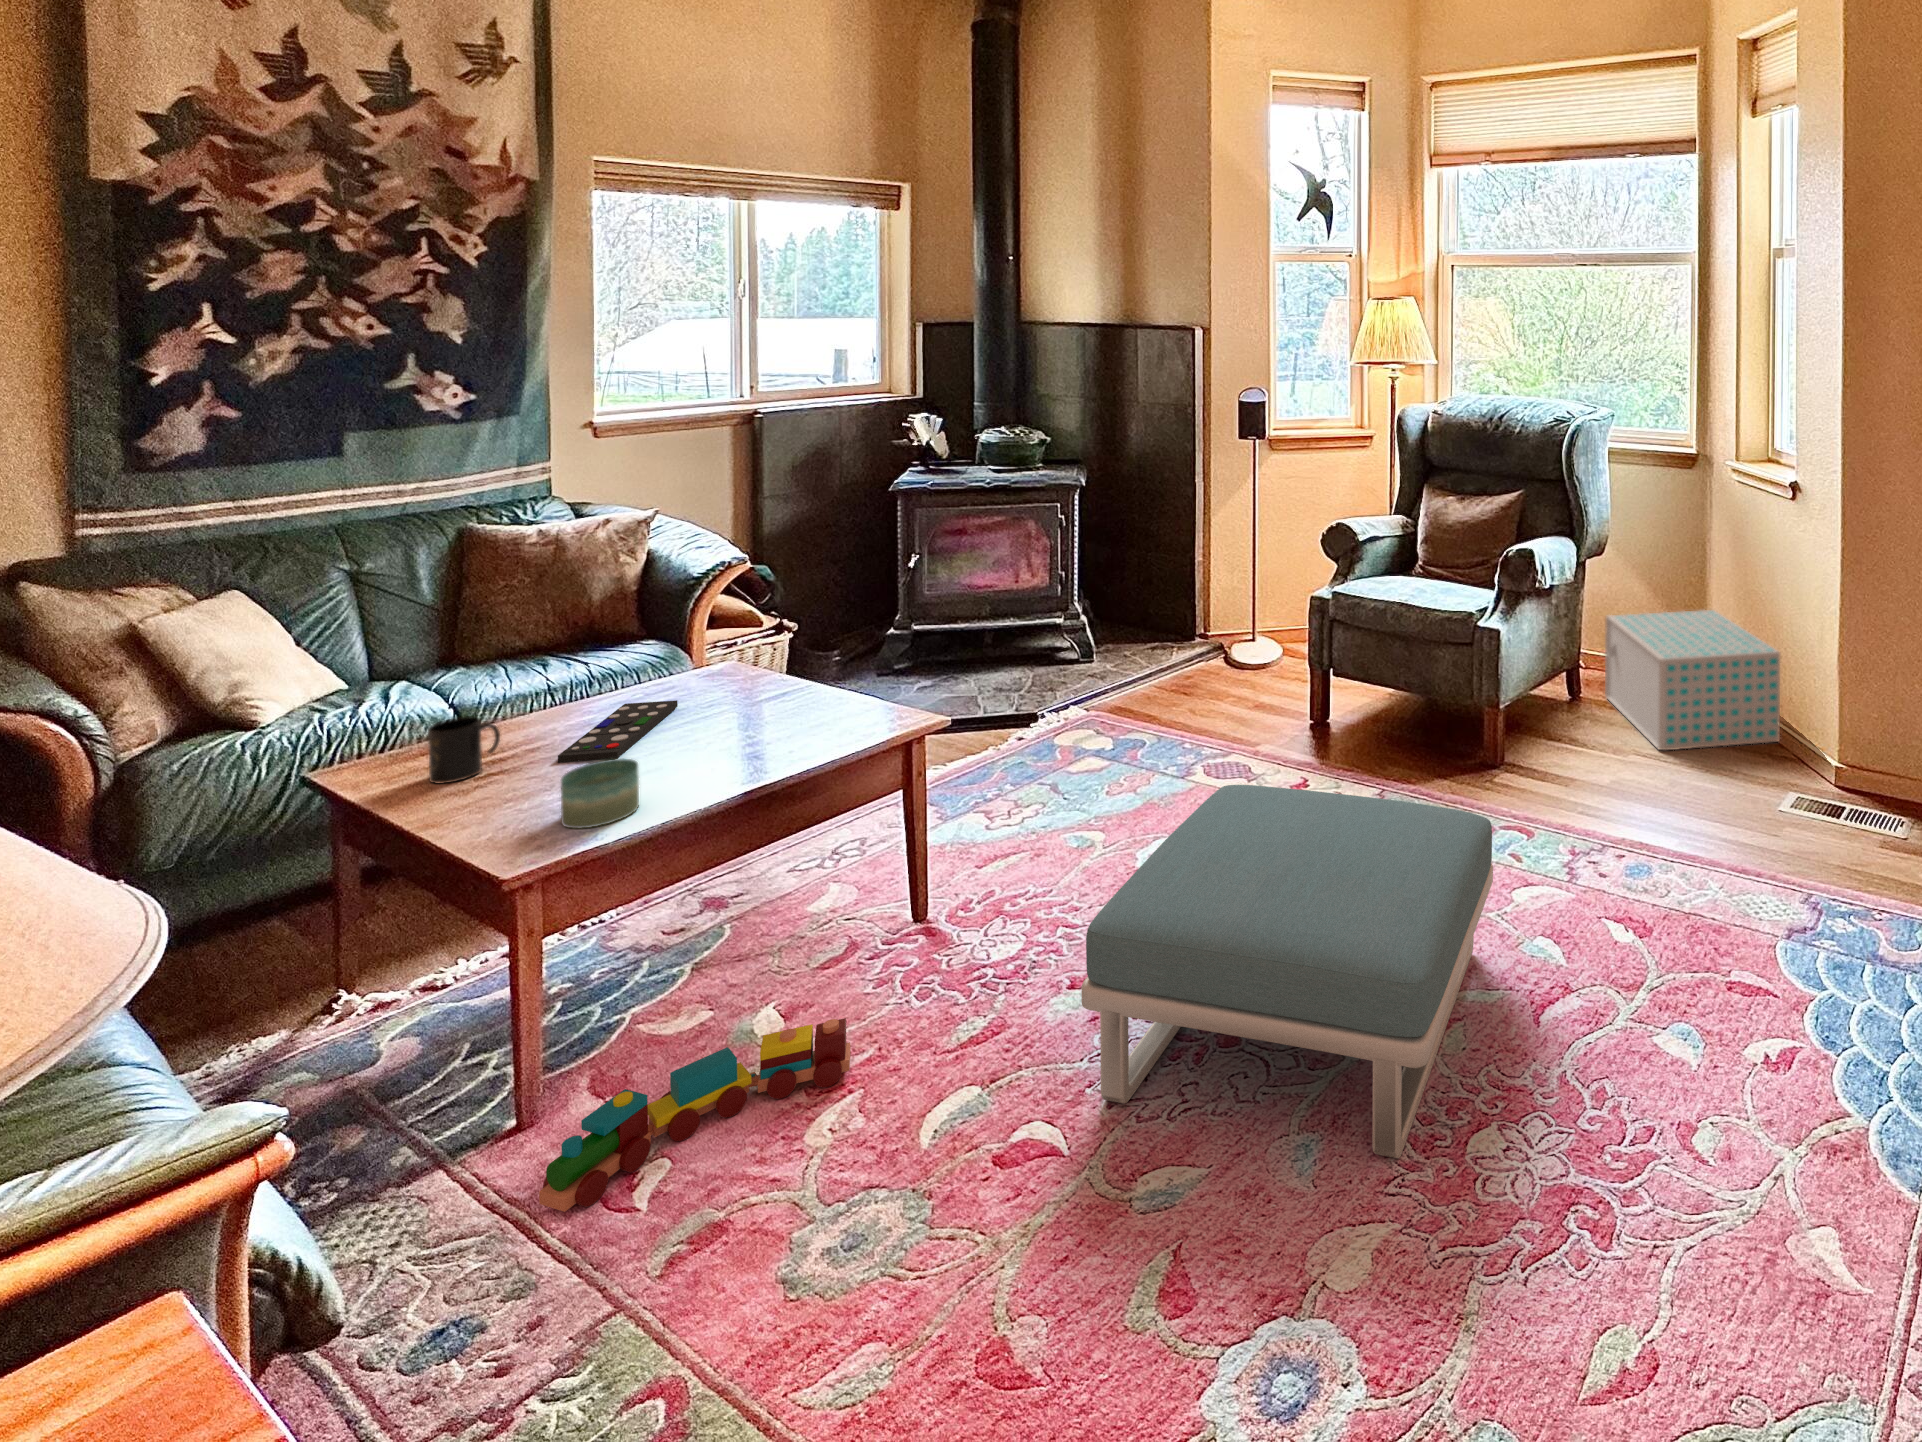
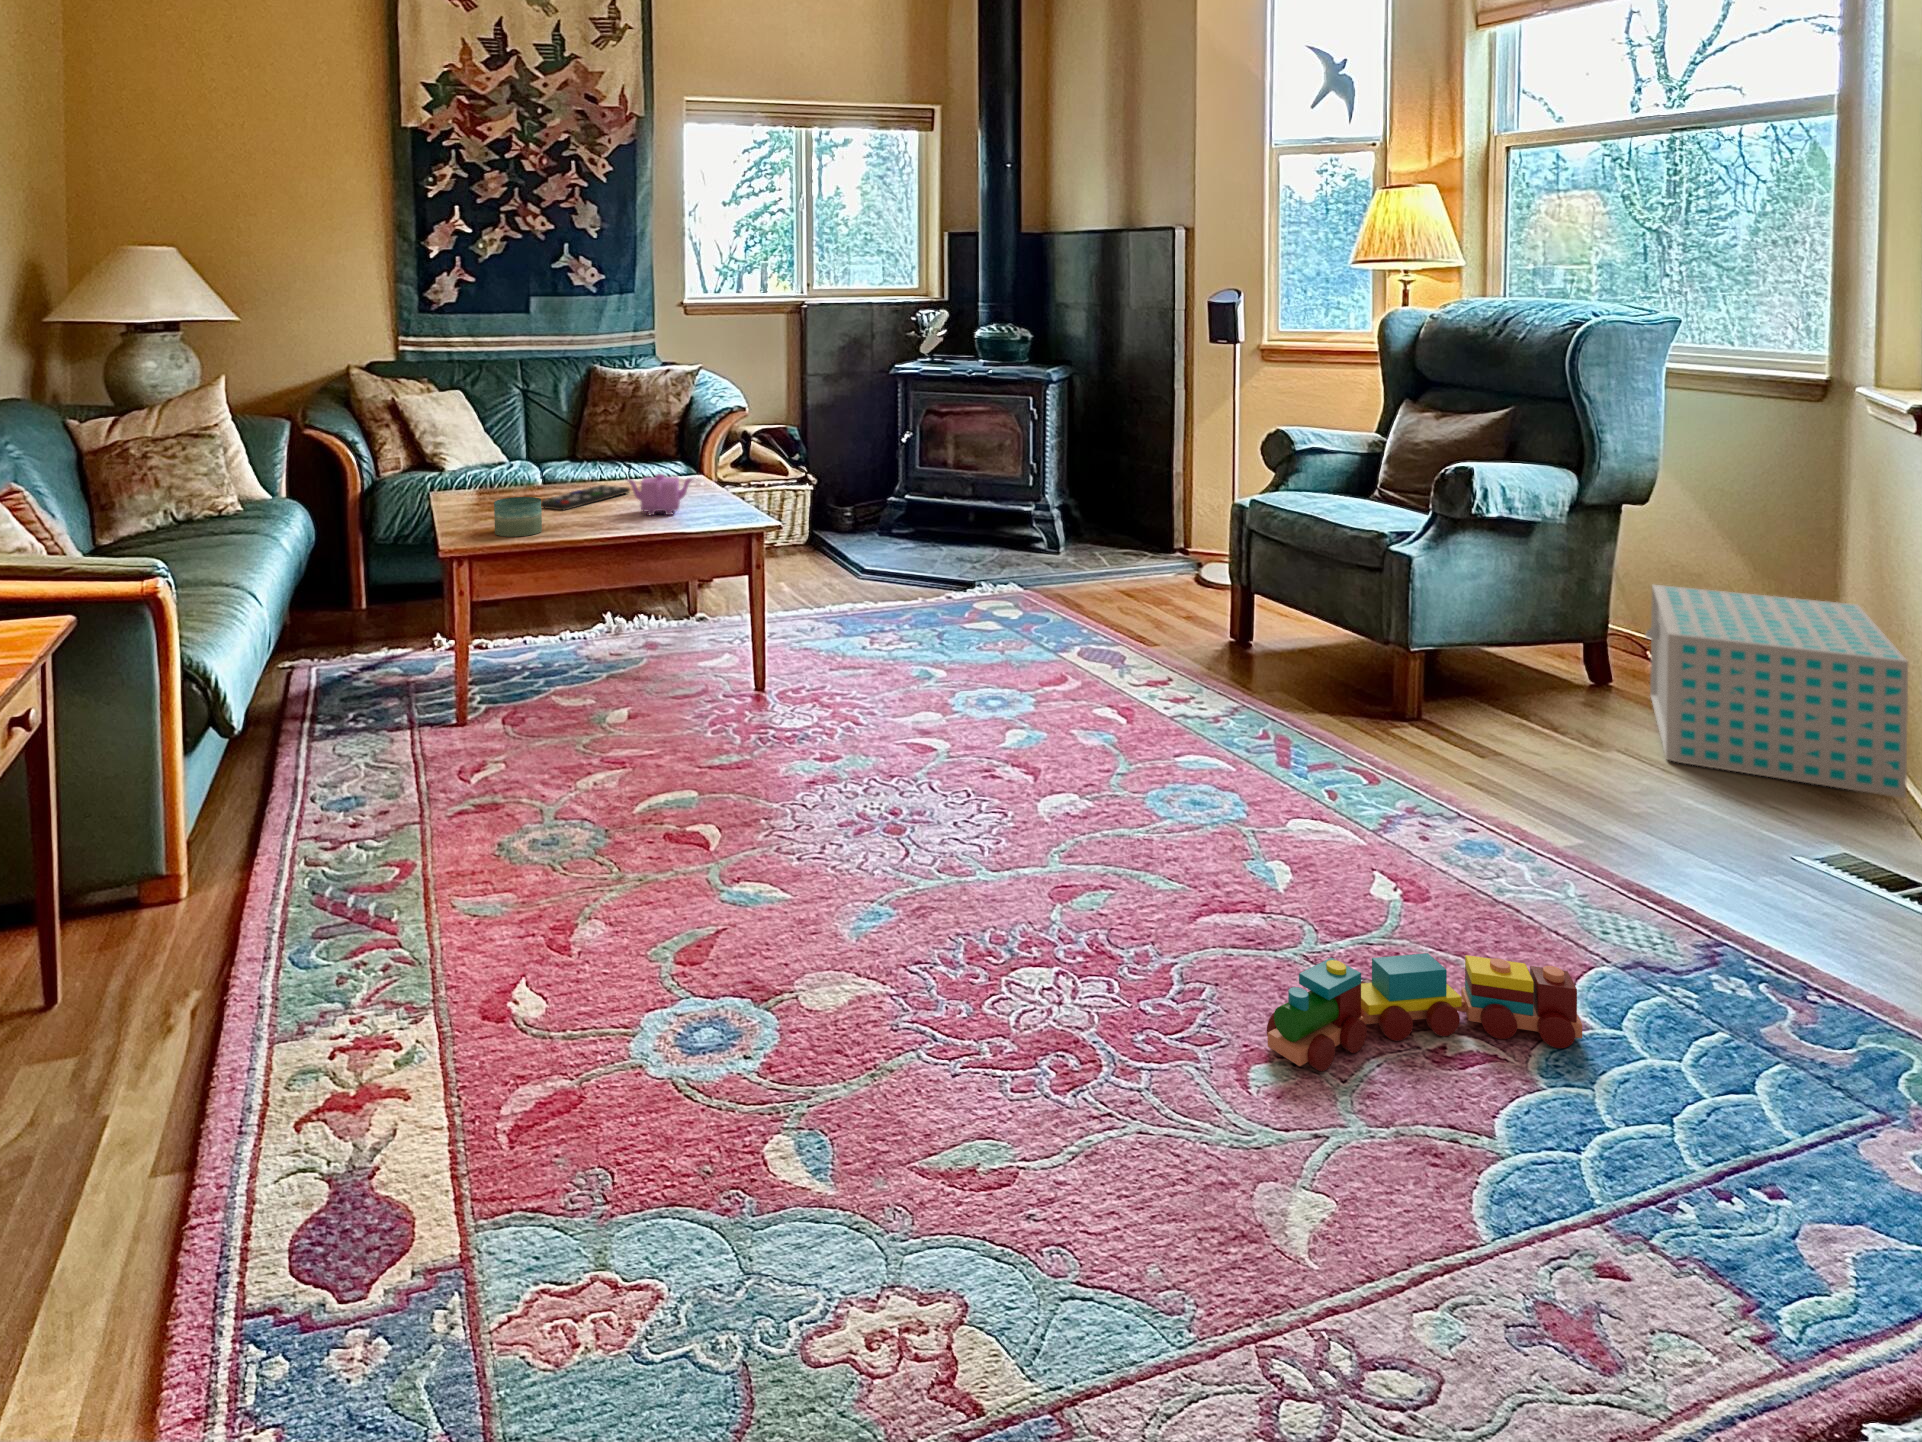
teapot: none [721,678,819,740] -> present [627,474,692,515]
mug: present [427,716,500,783] -> none [468,466,510,506]
footstool: present [1081,785,1493,1158] -> none [750,624,1203,952]
toy train: present [539,1018,851,1212] -> present [1267,953,1582,1071]

